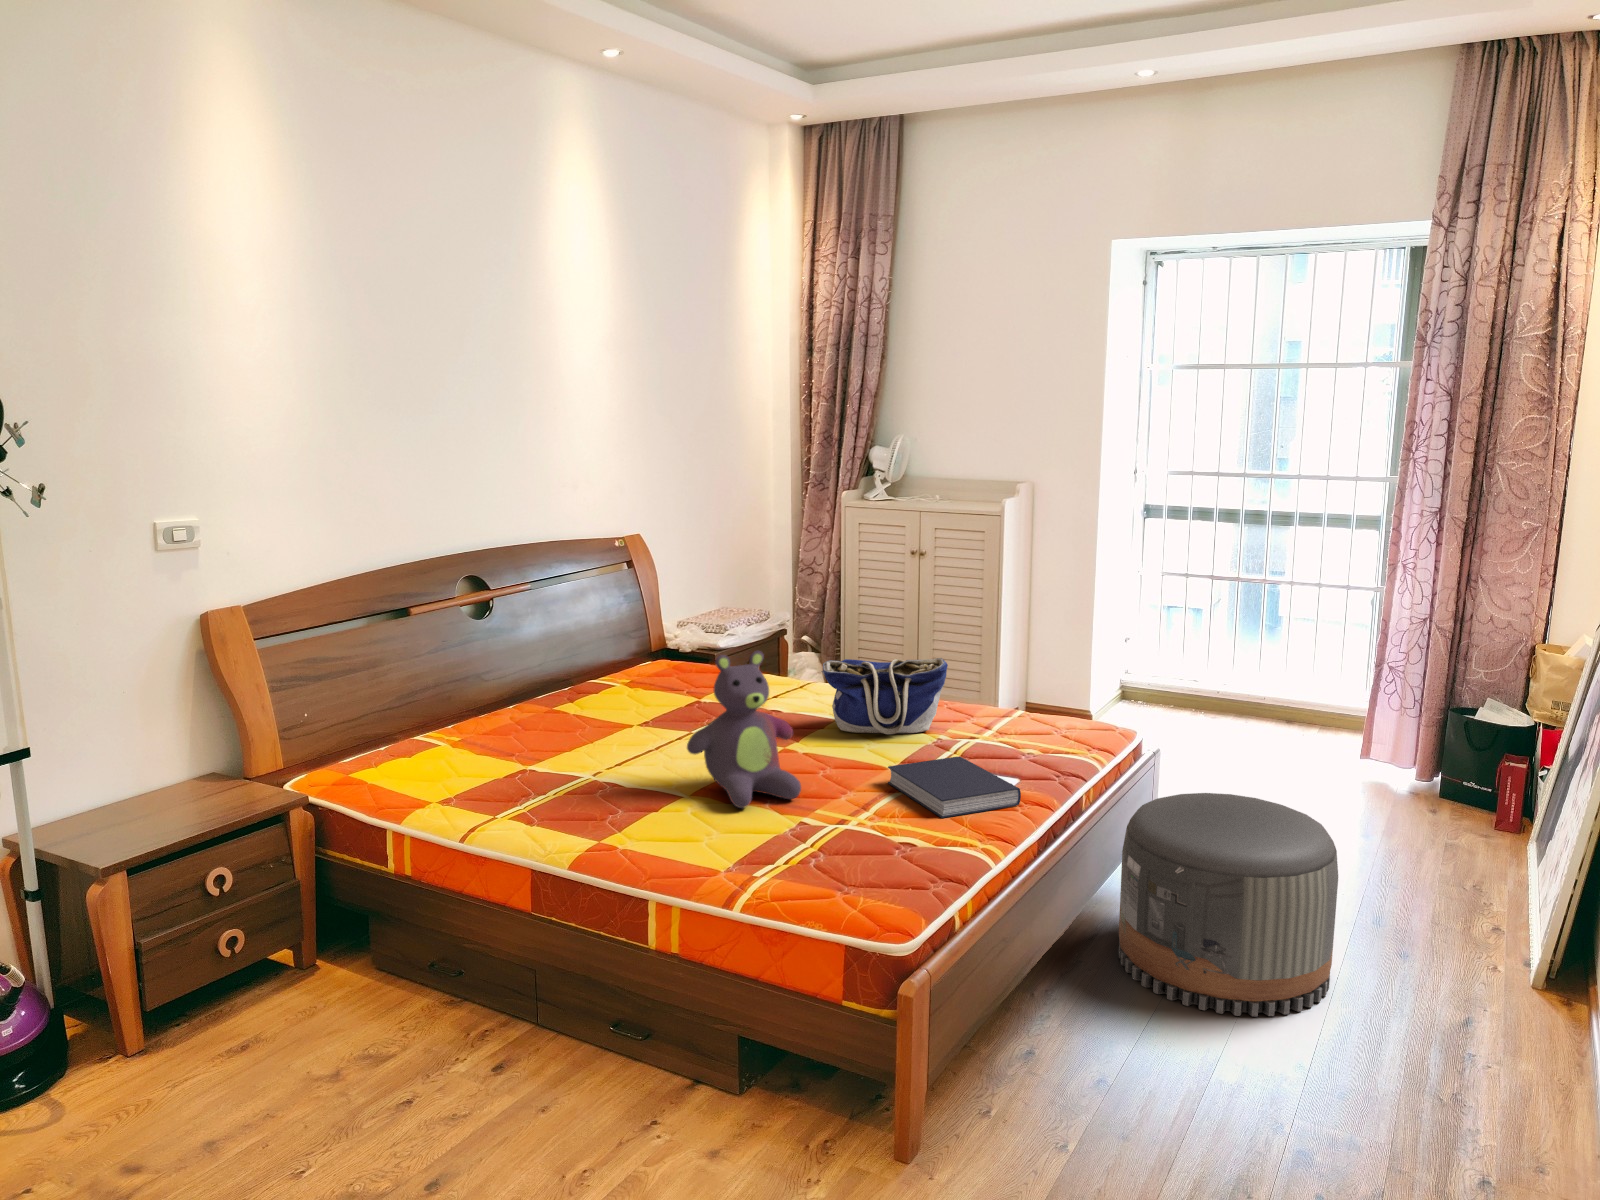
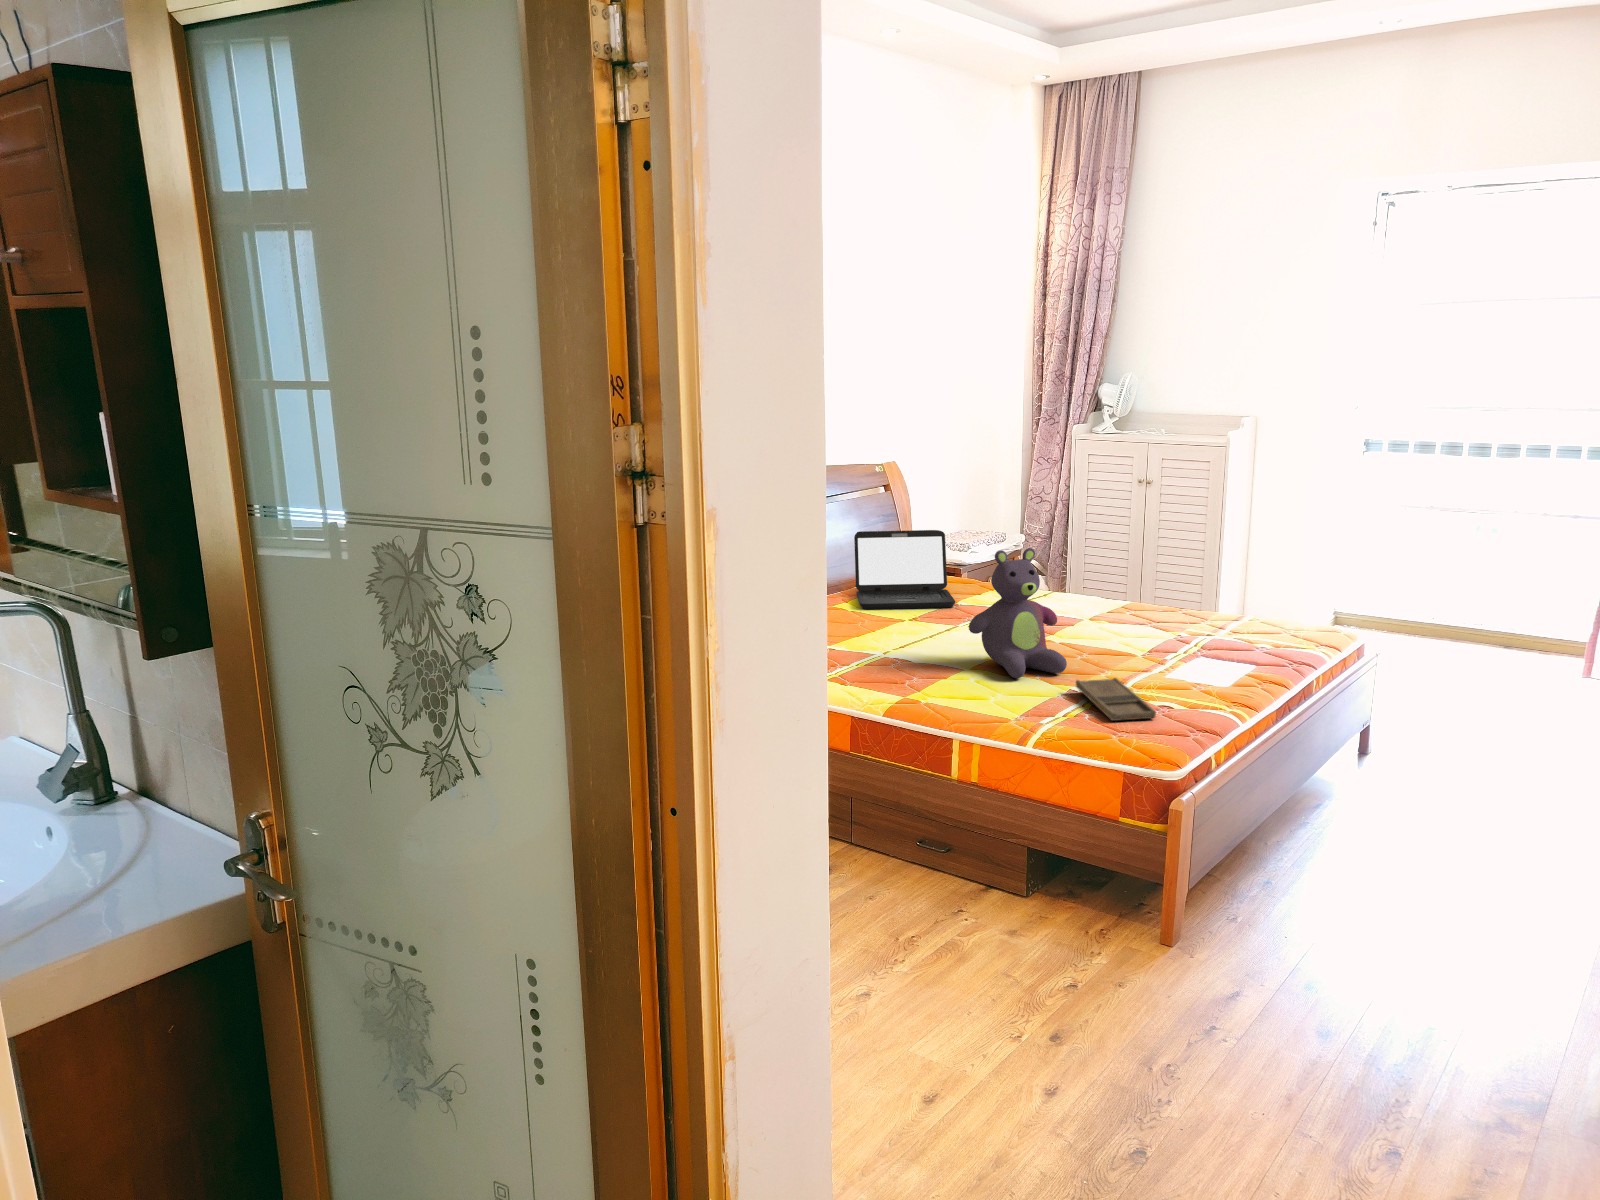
laptop: none [582,617,695,713] -> present [854,530,955,609]
tote bag: present [821,658,948,734] -> none [1073,563,1189,630]
book: present [888,757,1021,818] -> none [1139,645,1262,690]
pouf: present [1119,793,1338,1016] -> none [1344,684,1557,872]
tray: none [806,807,893,868] -> present [1076,678,1156,721]

